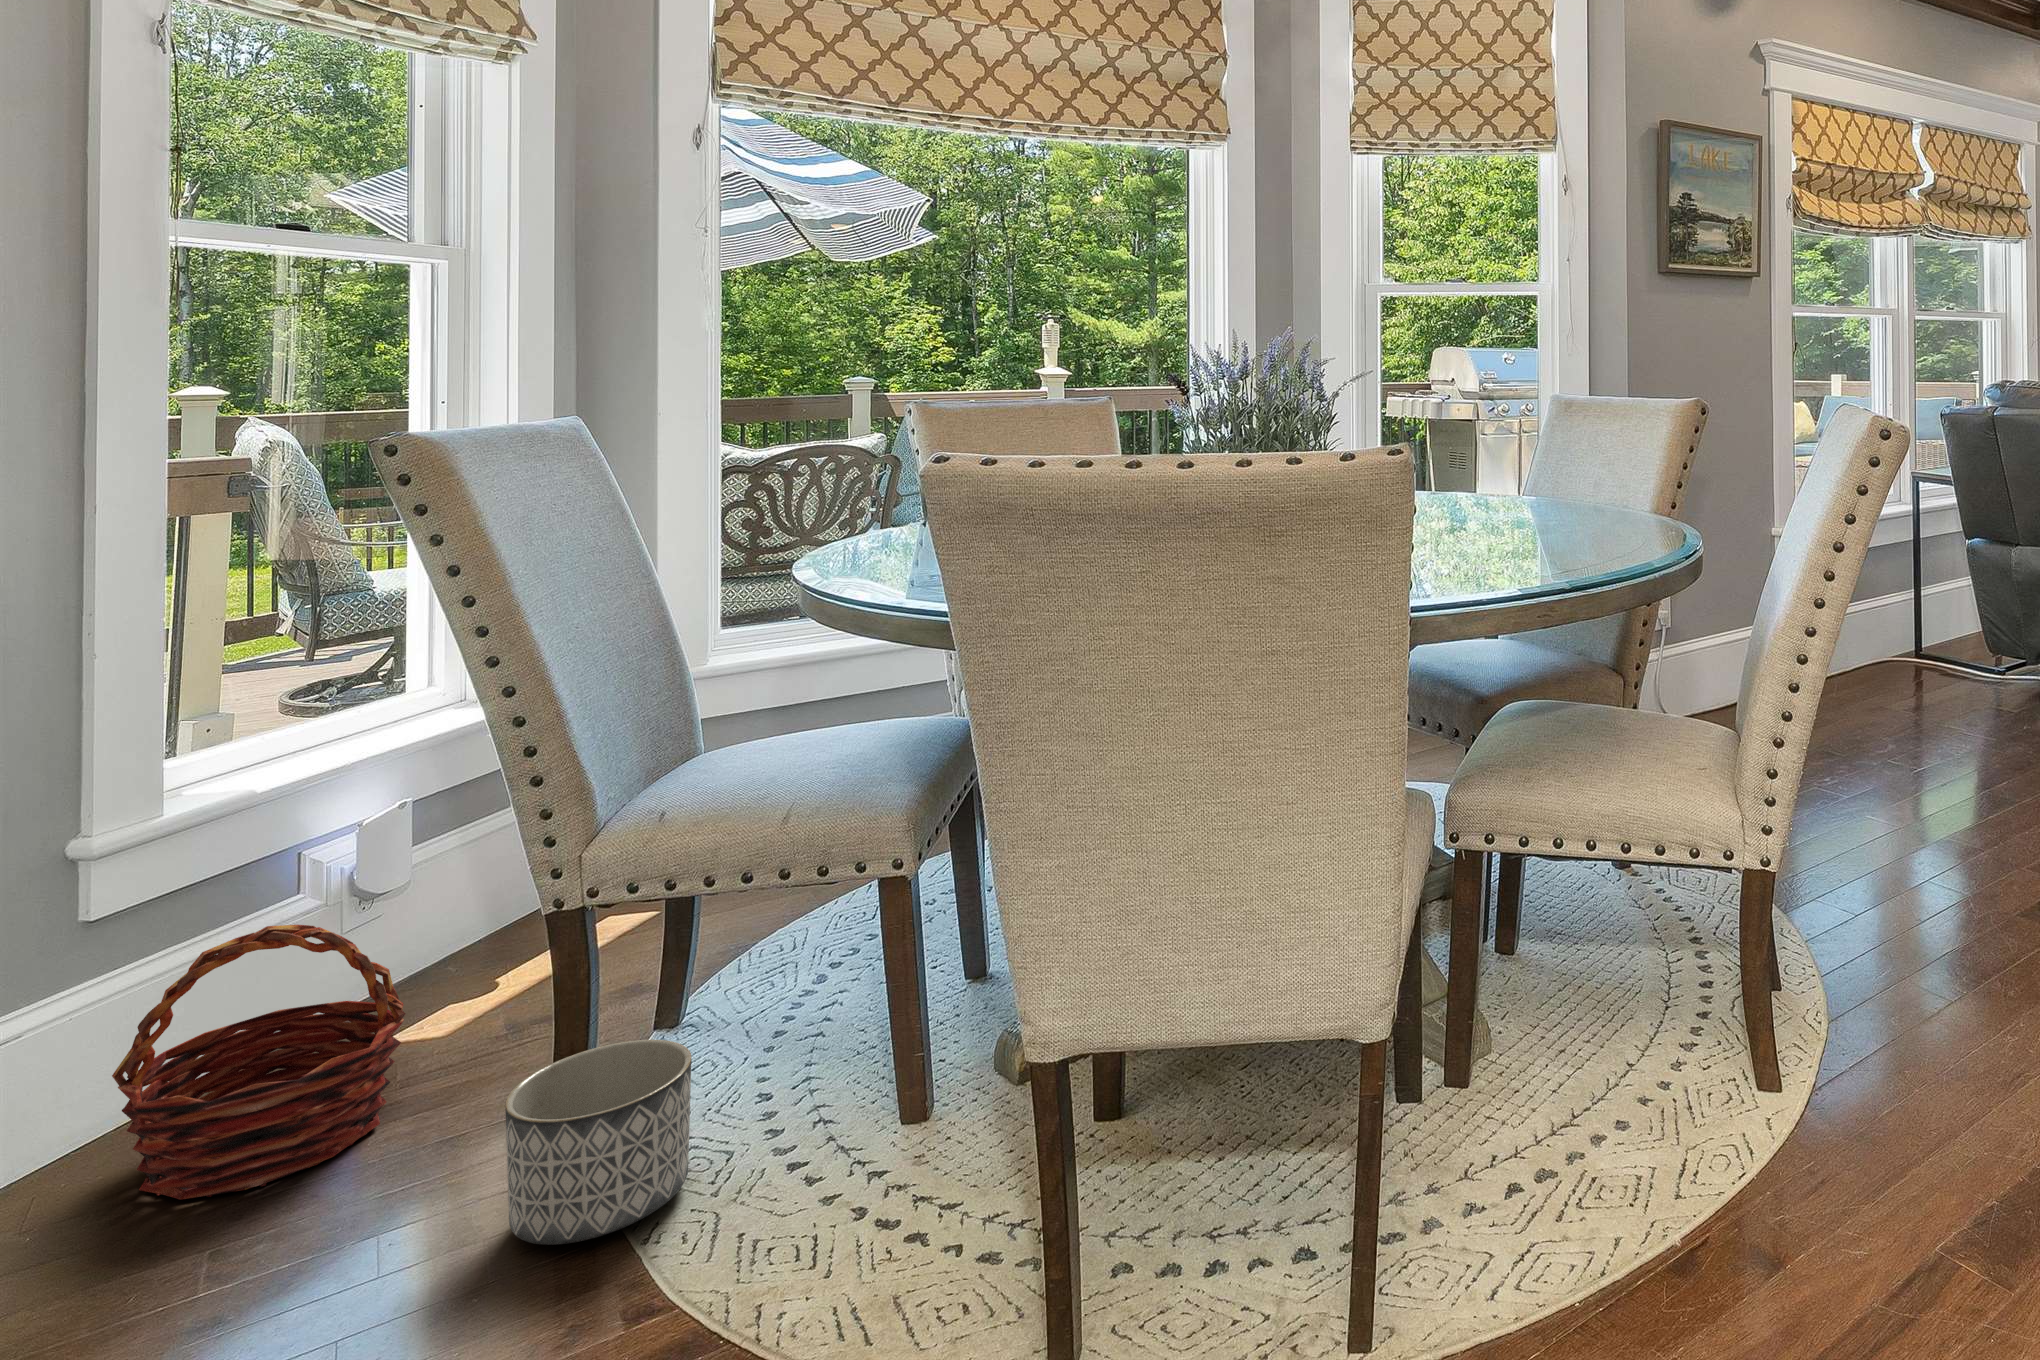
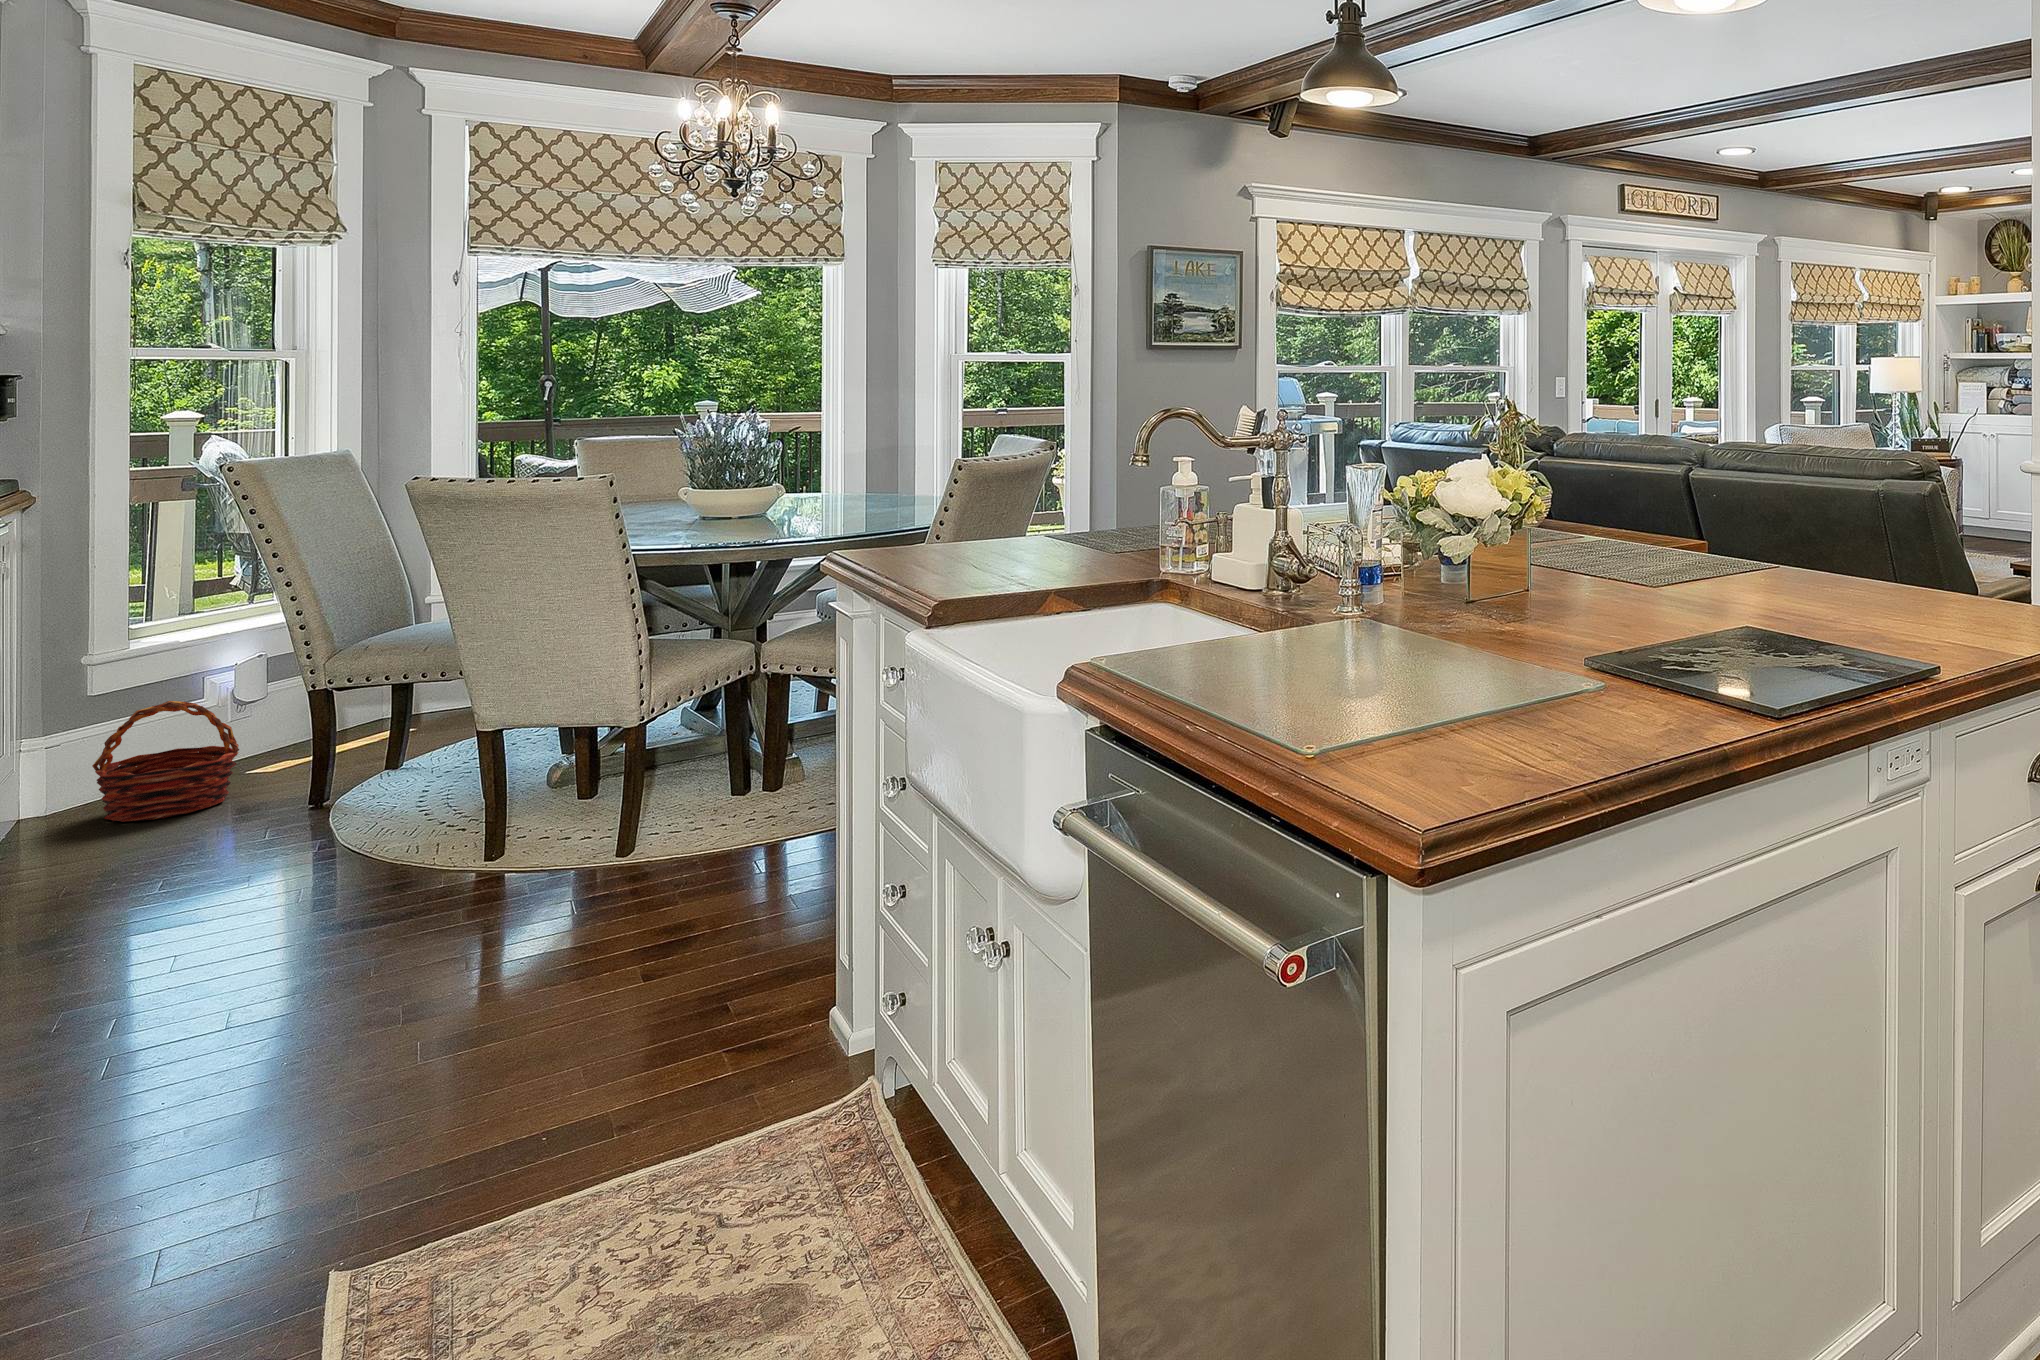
planter: present [505,1040,692,1245] -> none [268,752,364,830]

